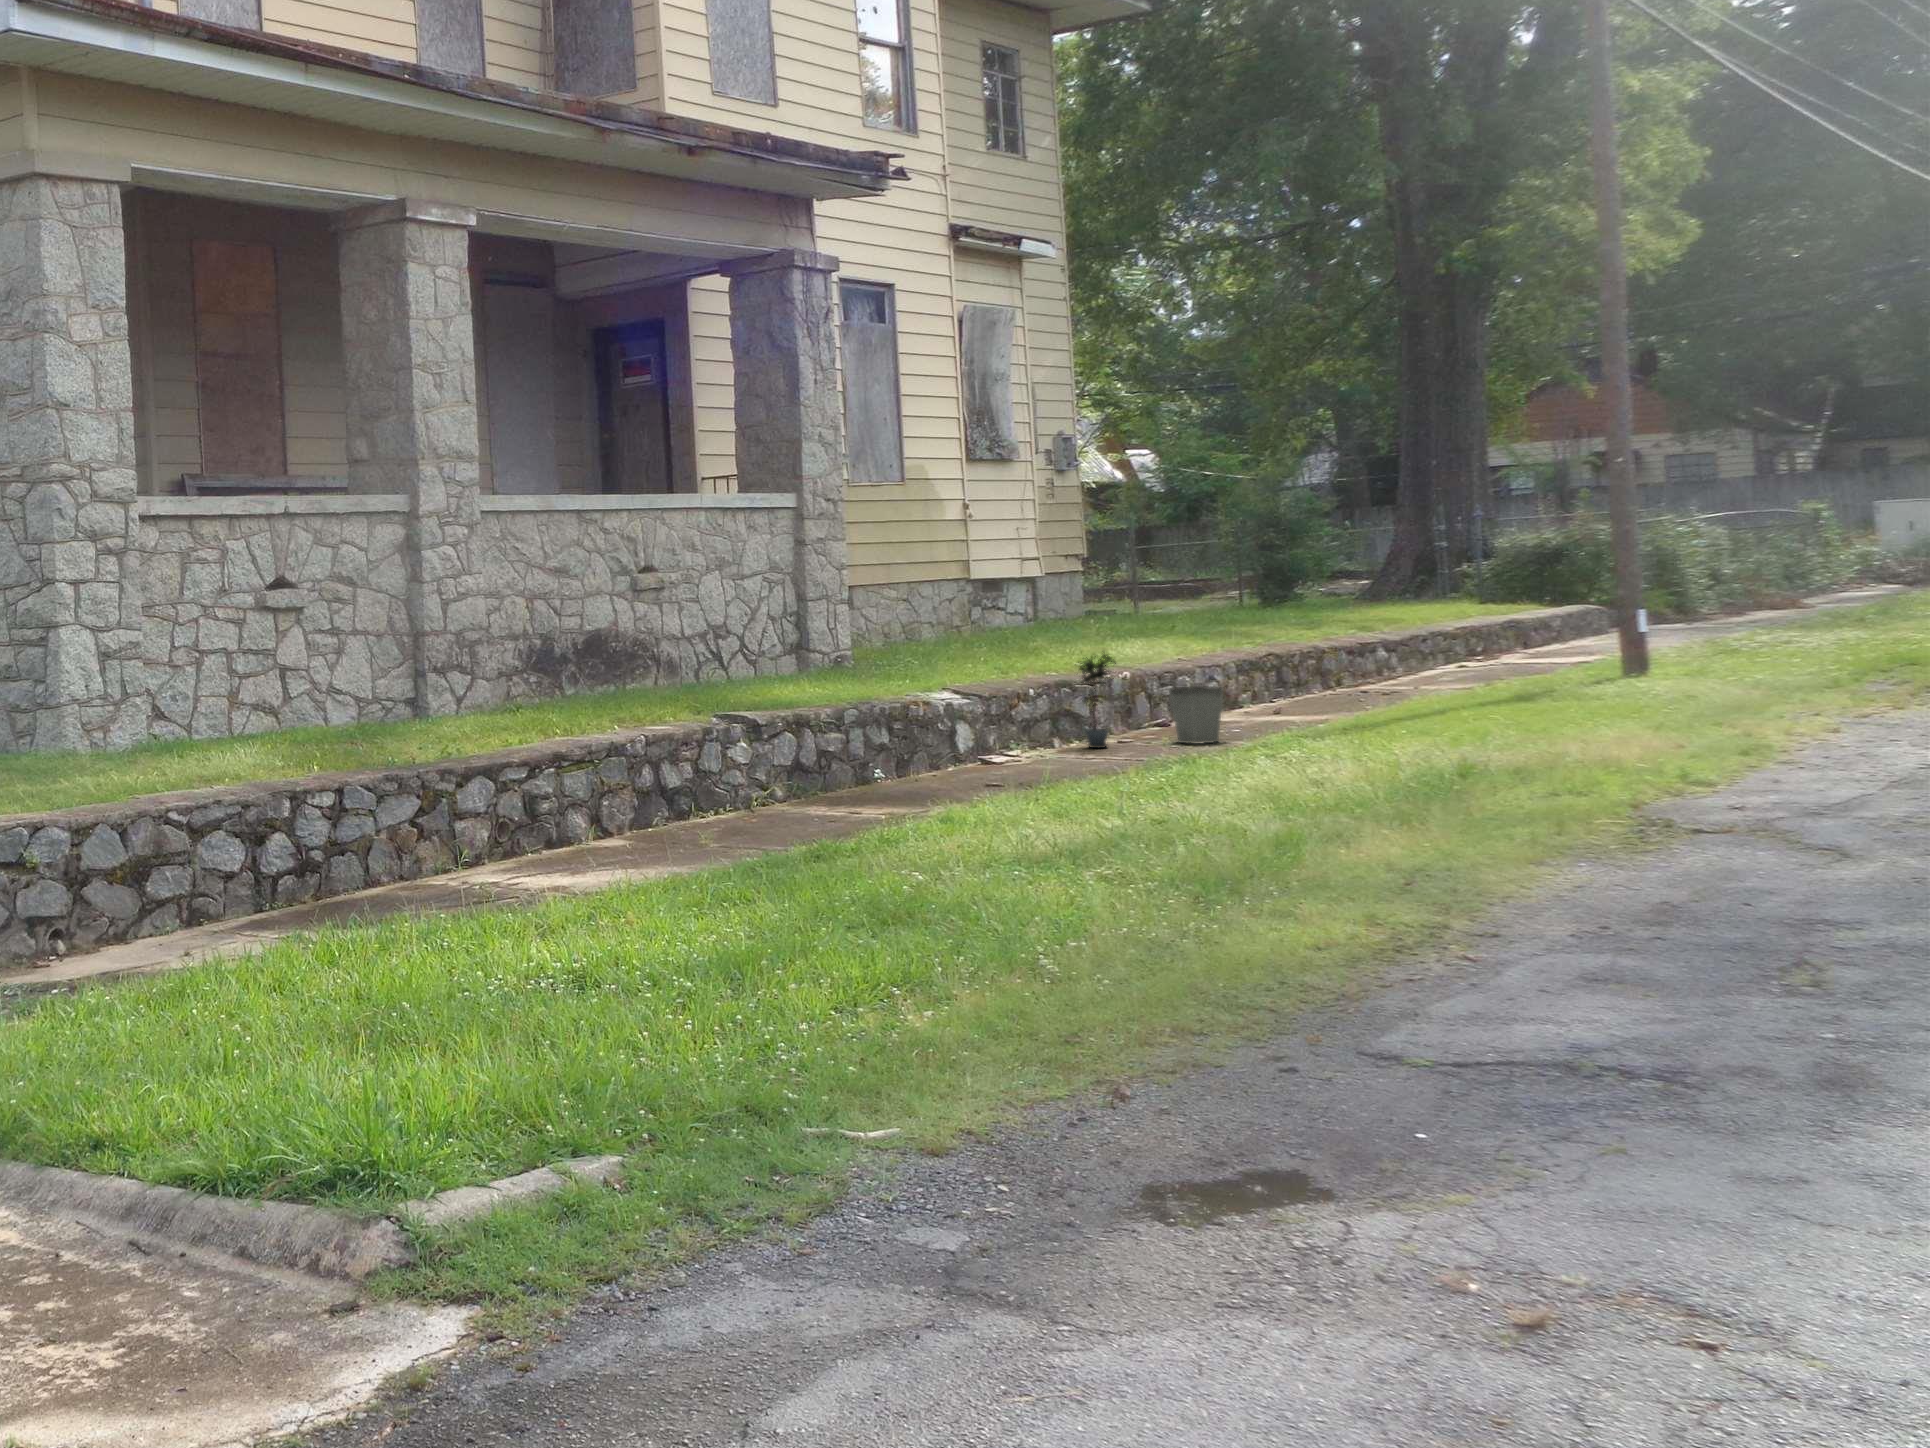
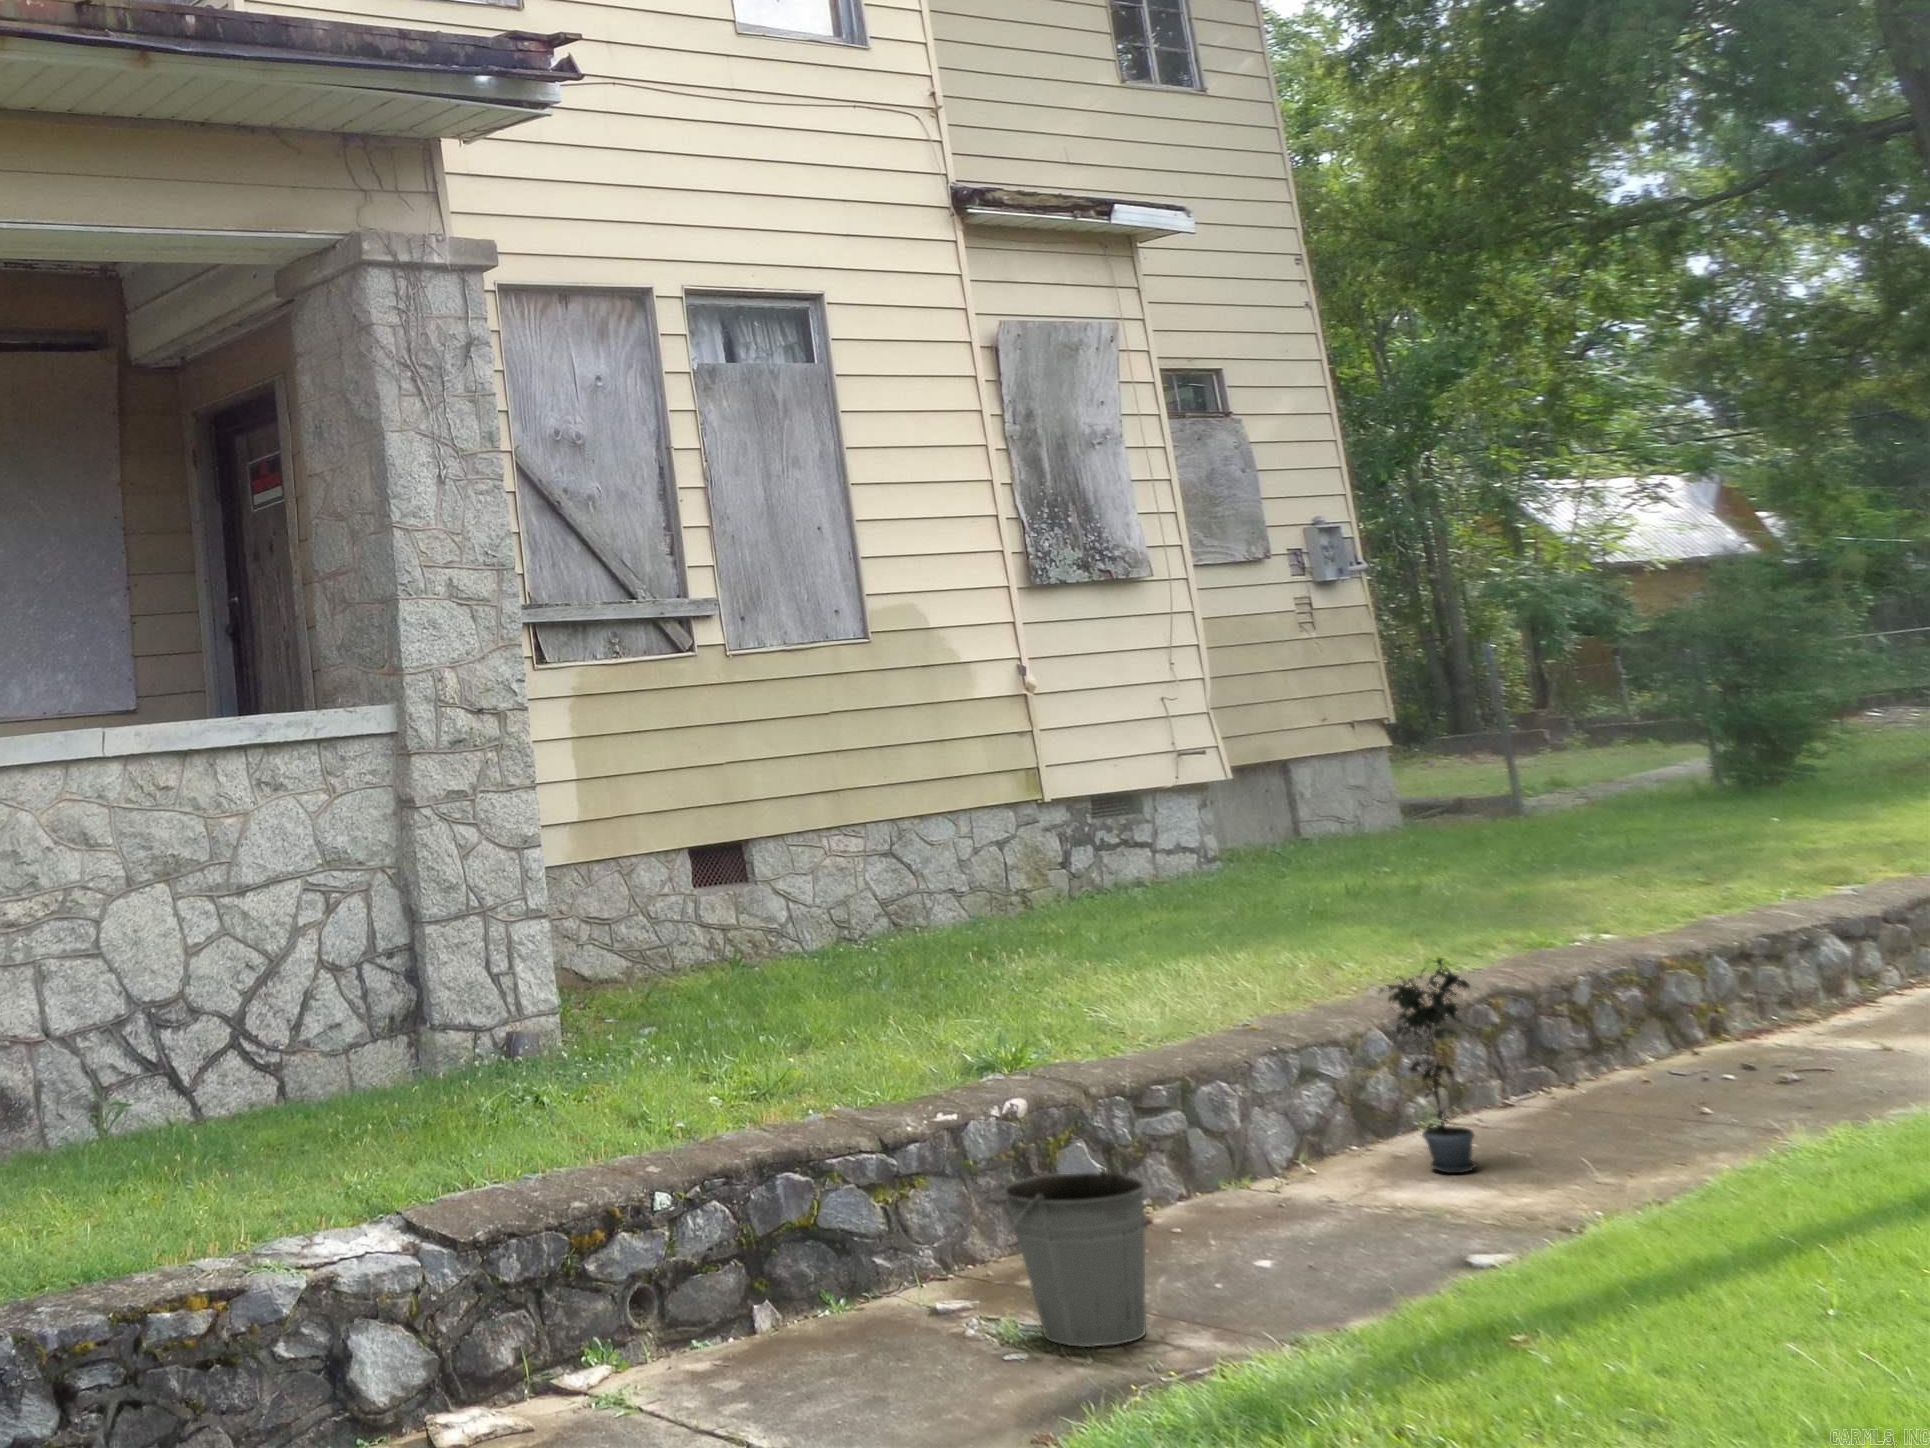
potted plant: present [1078,655,1116,748] -> present [1380,958,1477,1173]

